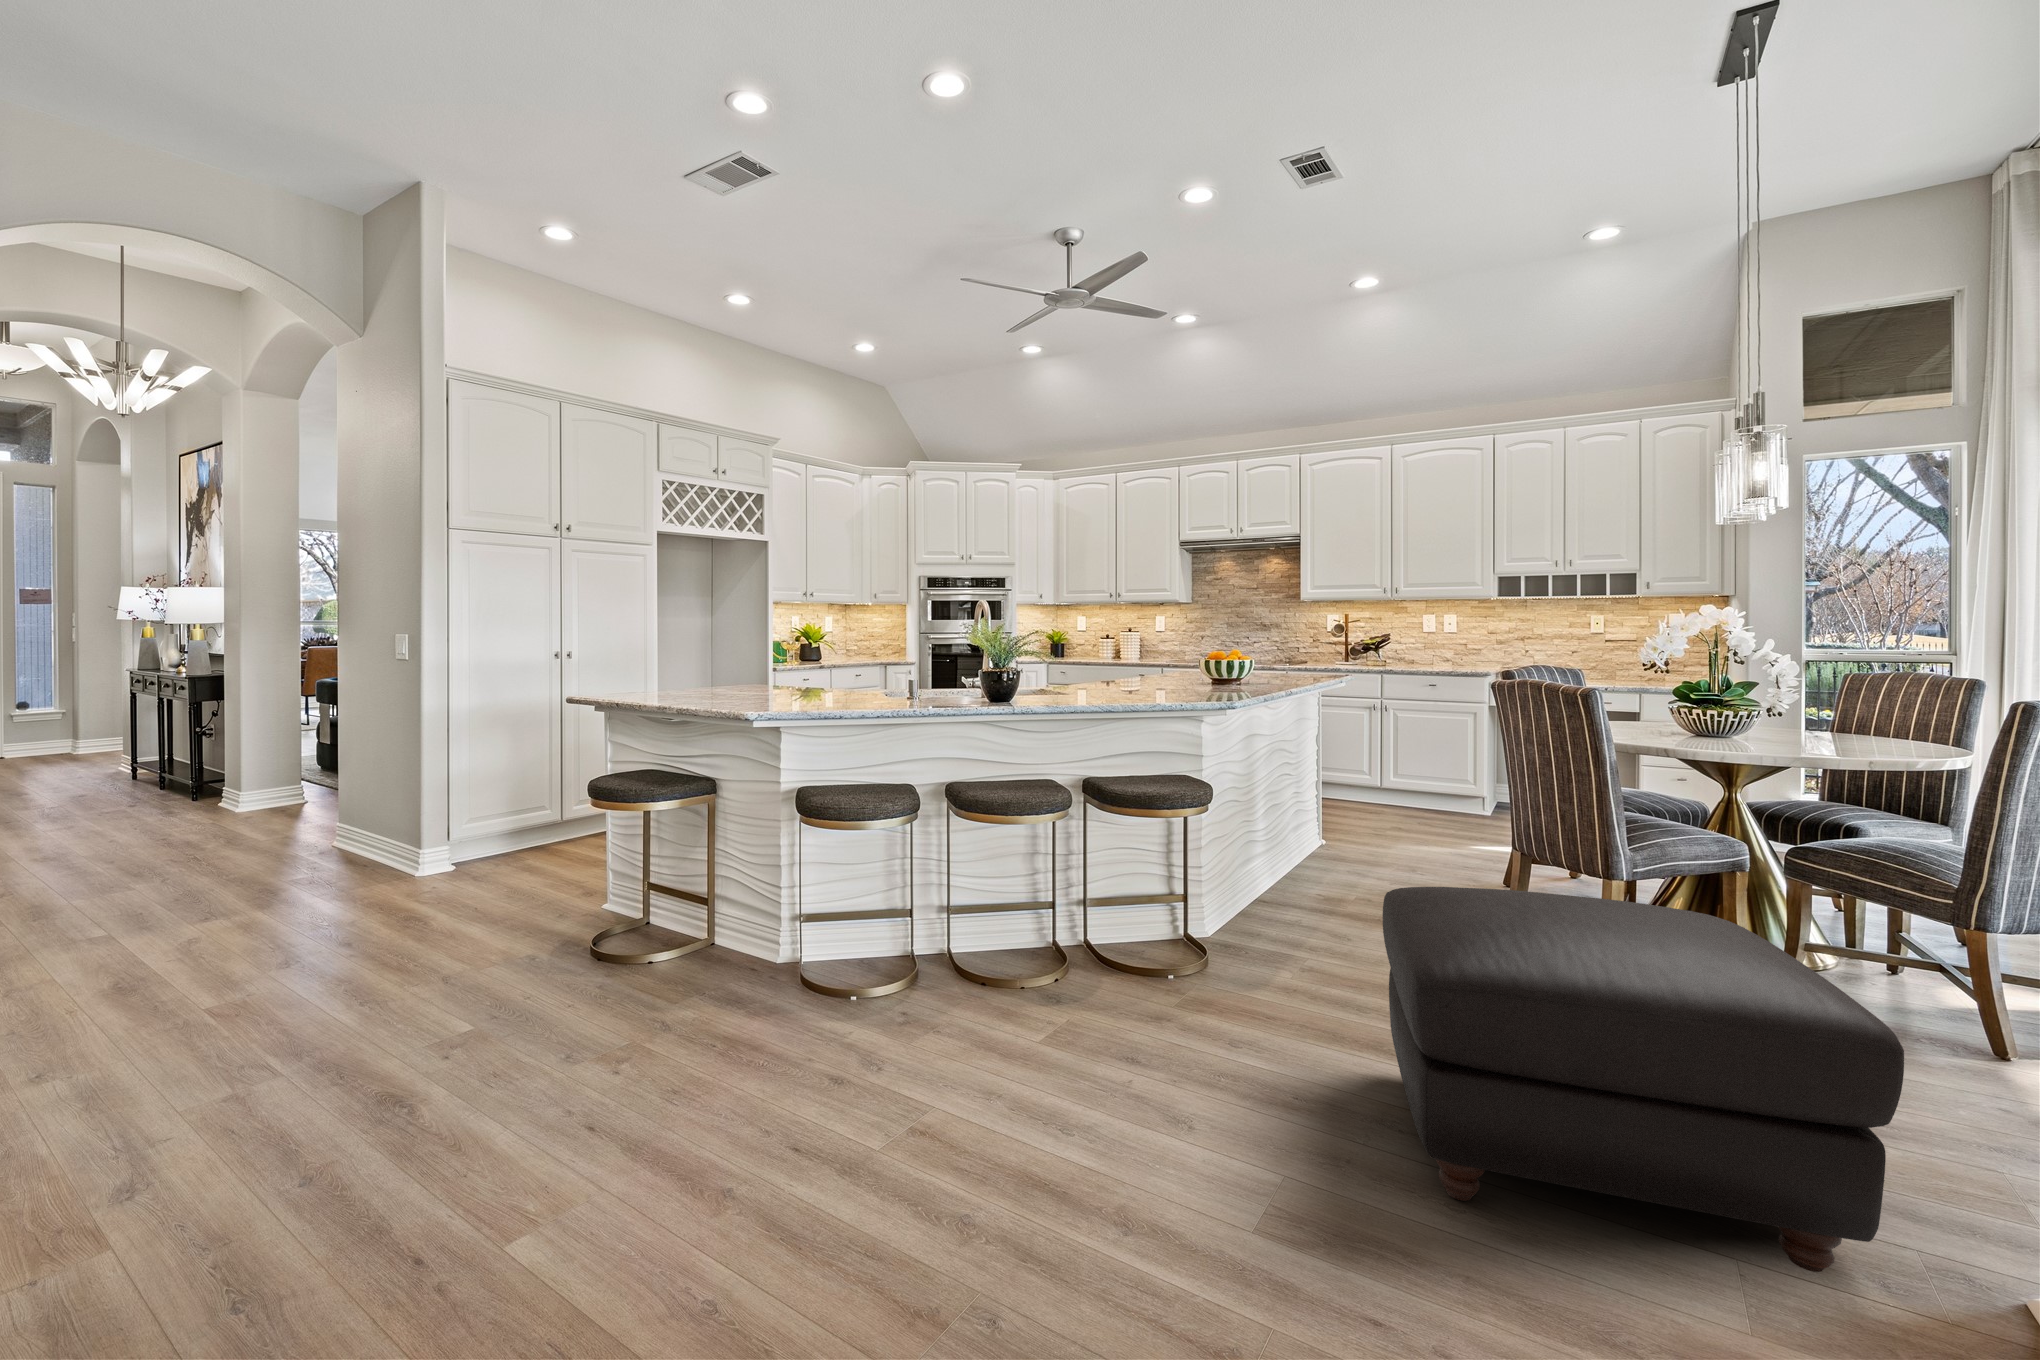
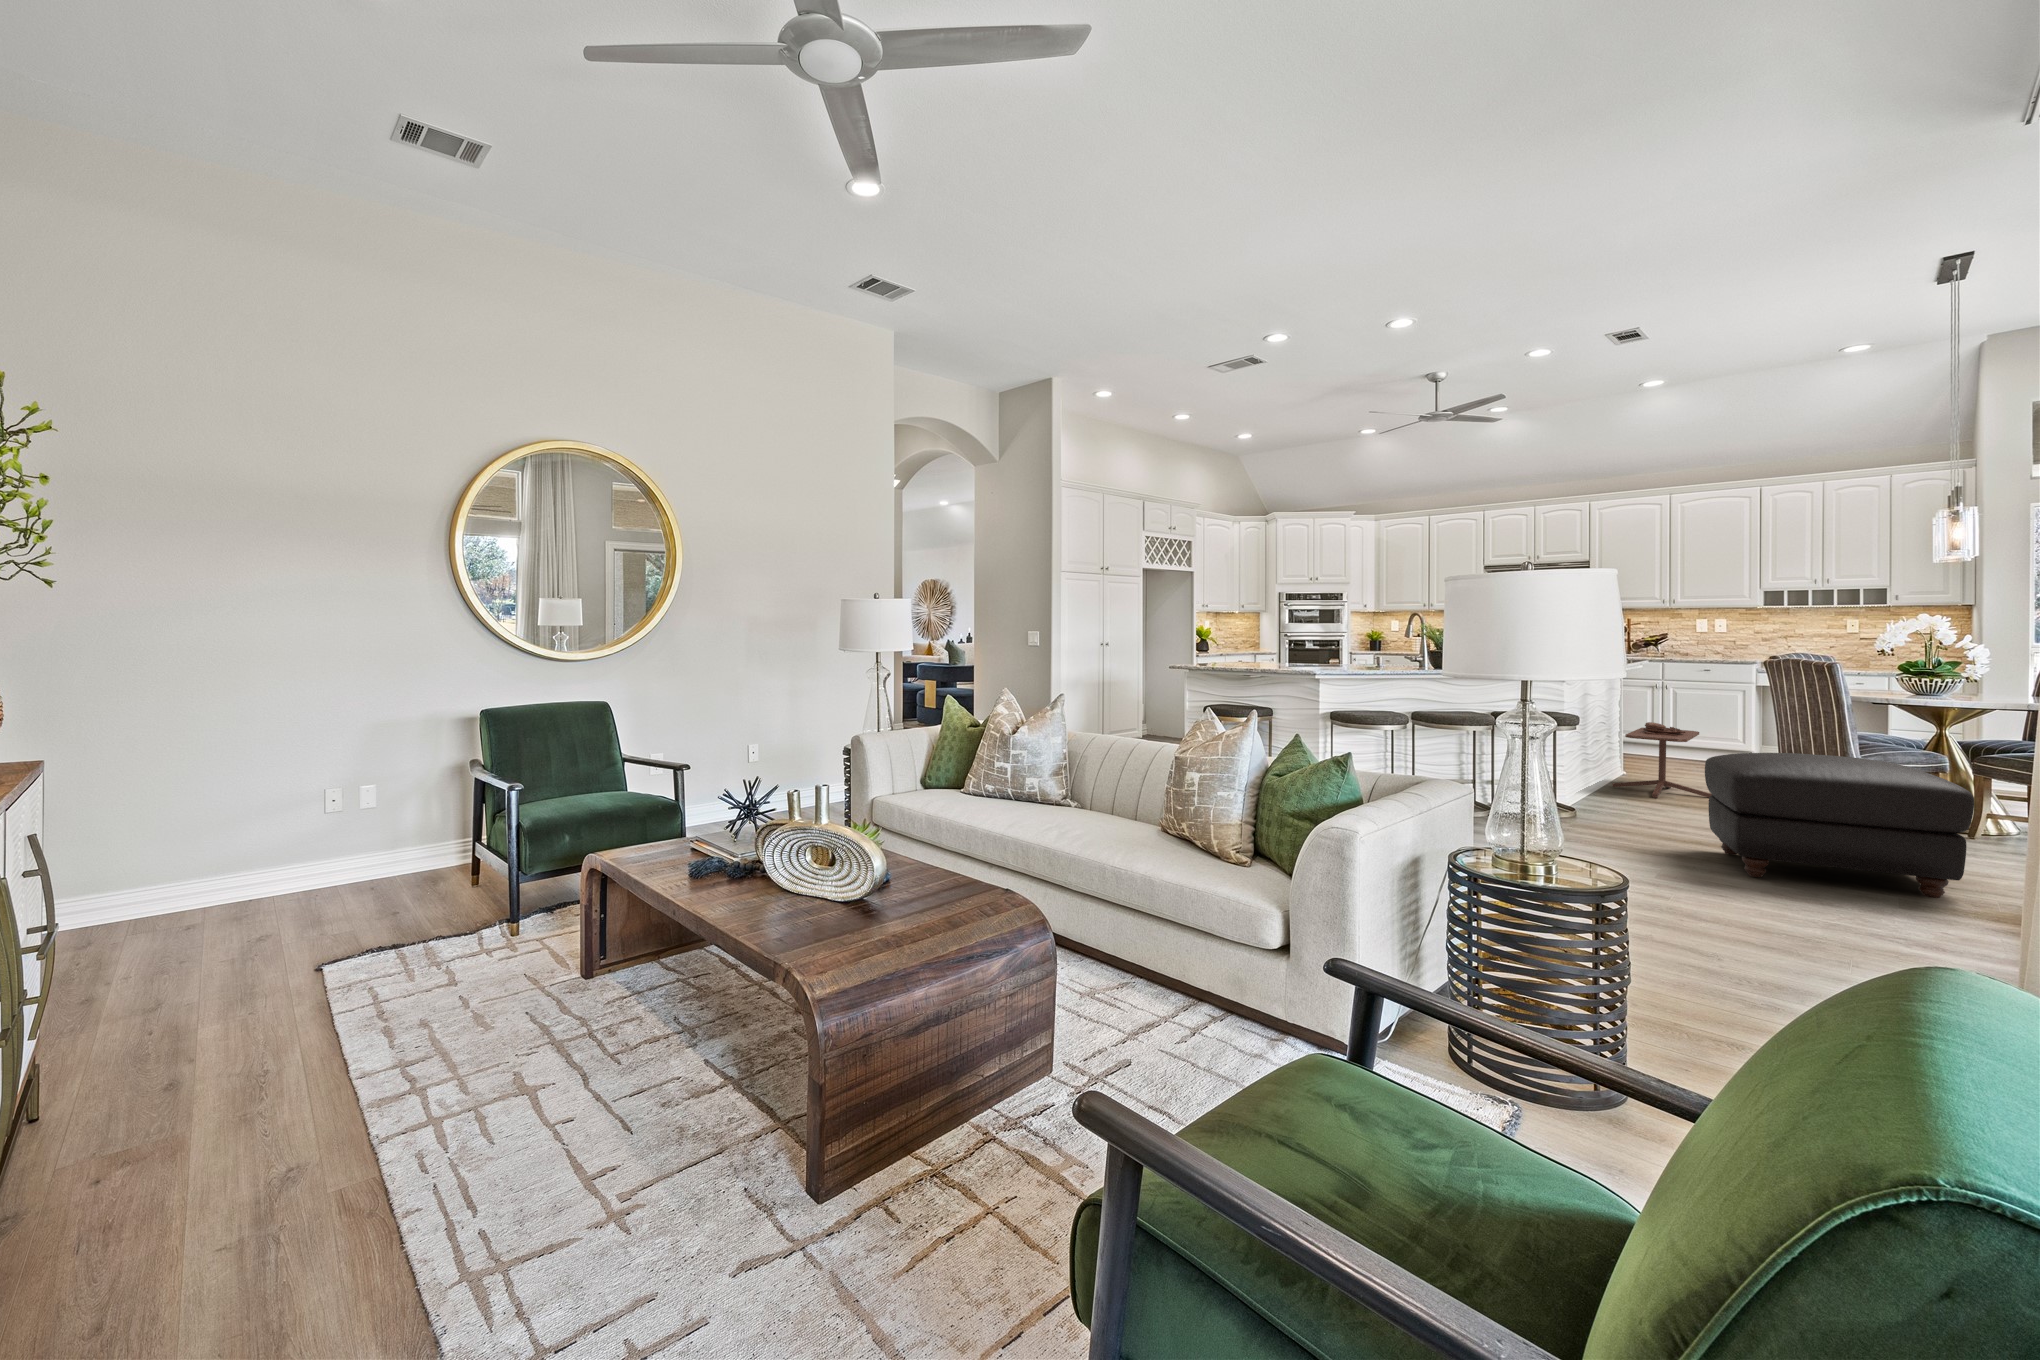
side table: none [1295,773,1428,897] -> present [1612,722,1712,798]

